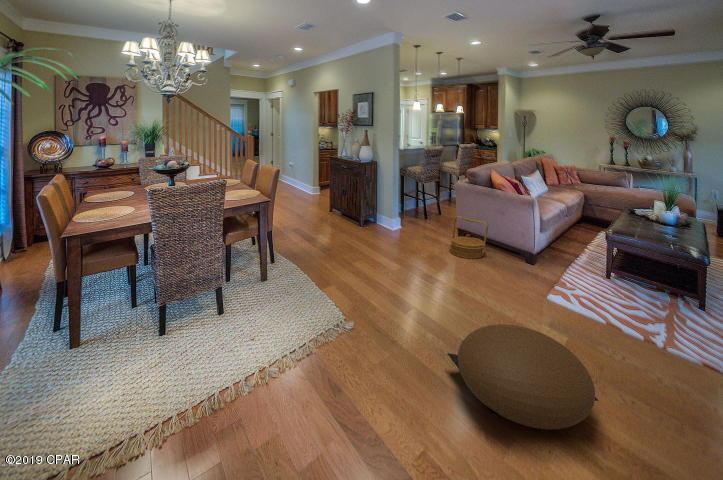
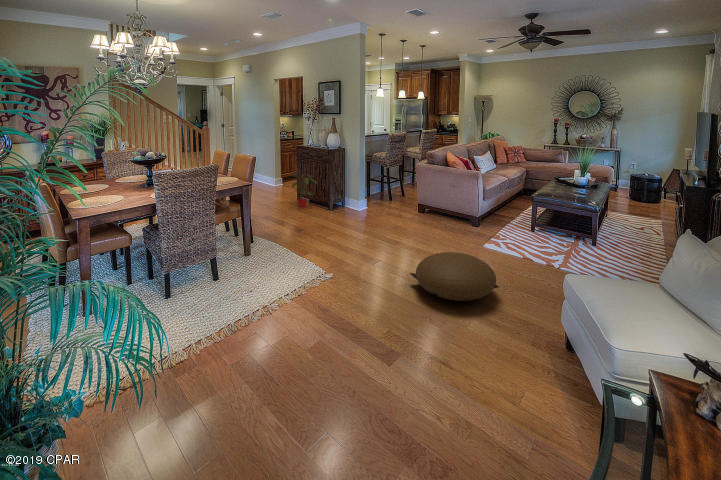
potted plant: none [302,190,340,227] -> present [288,174,318,207]
woven basket: present [450,216,488,259] -> none [414,190,444,224]

